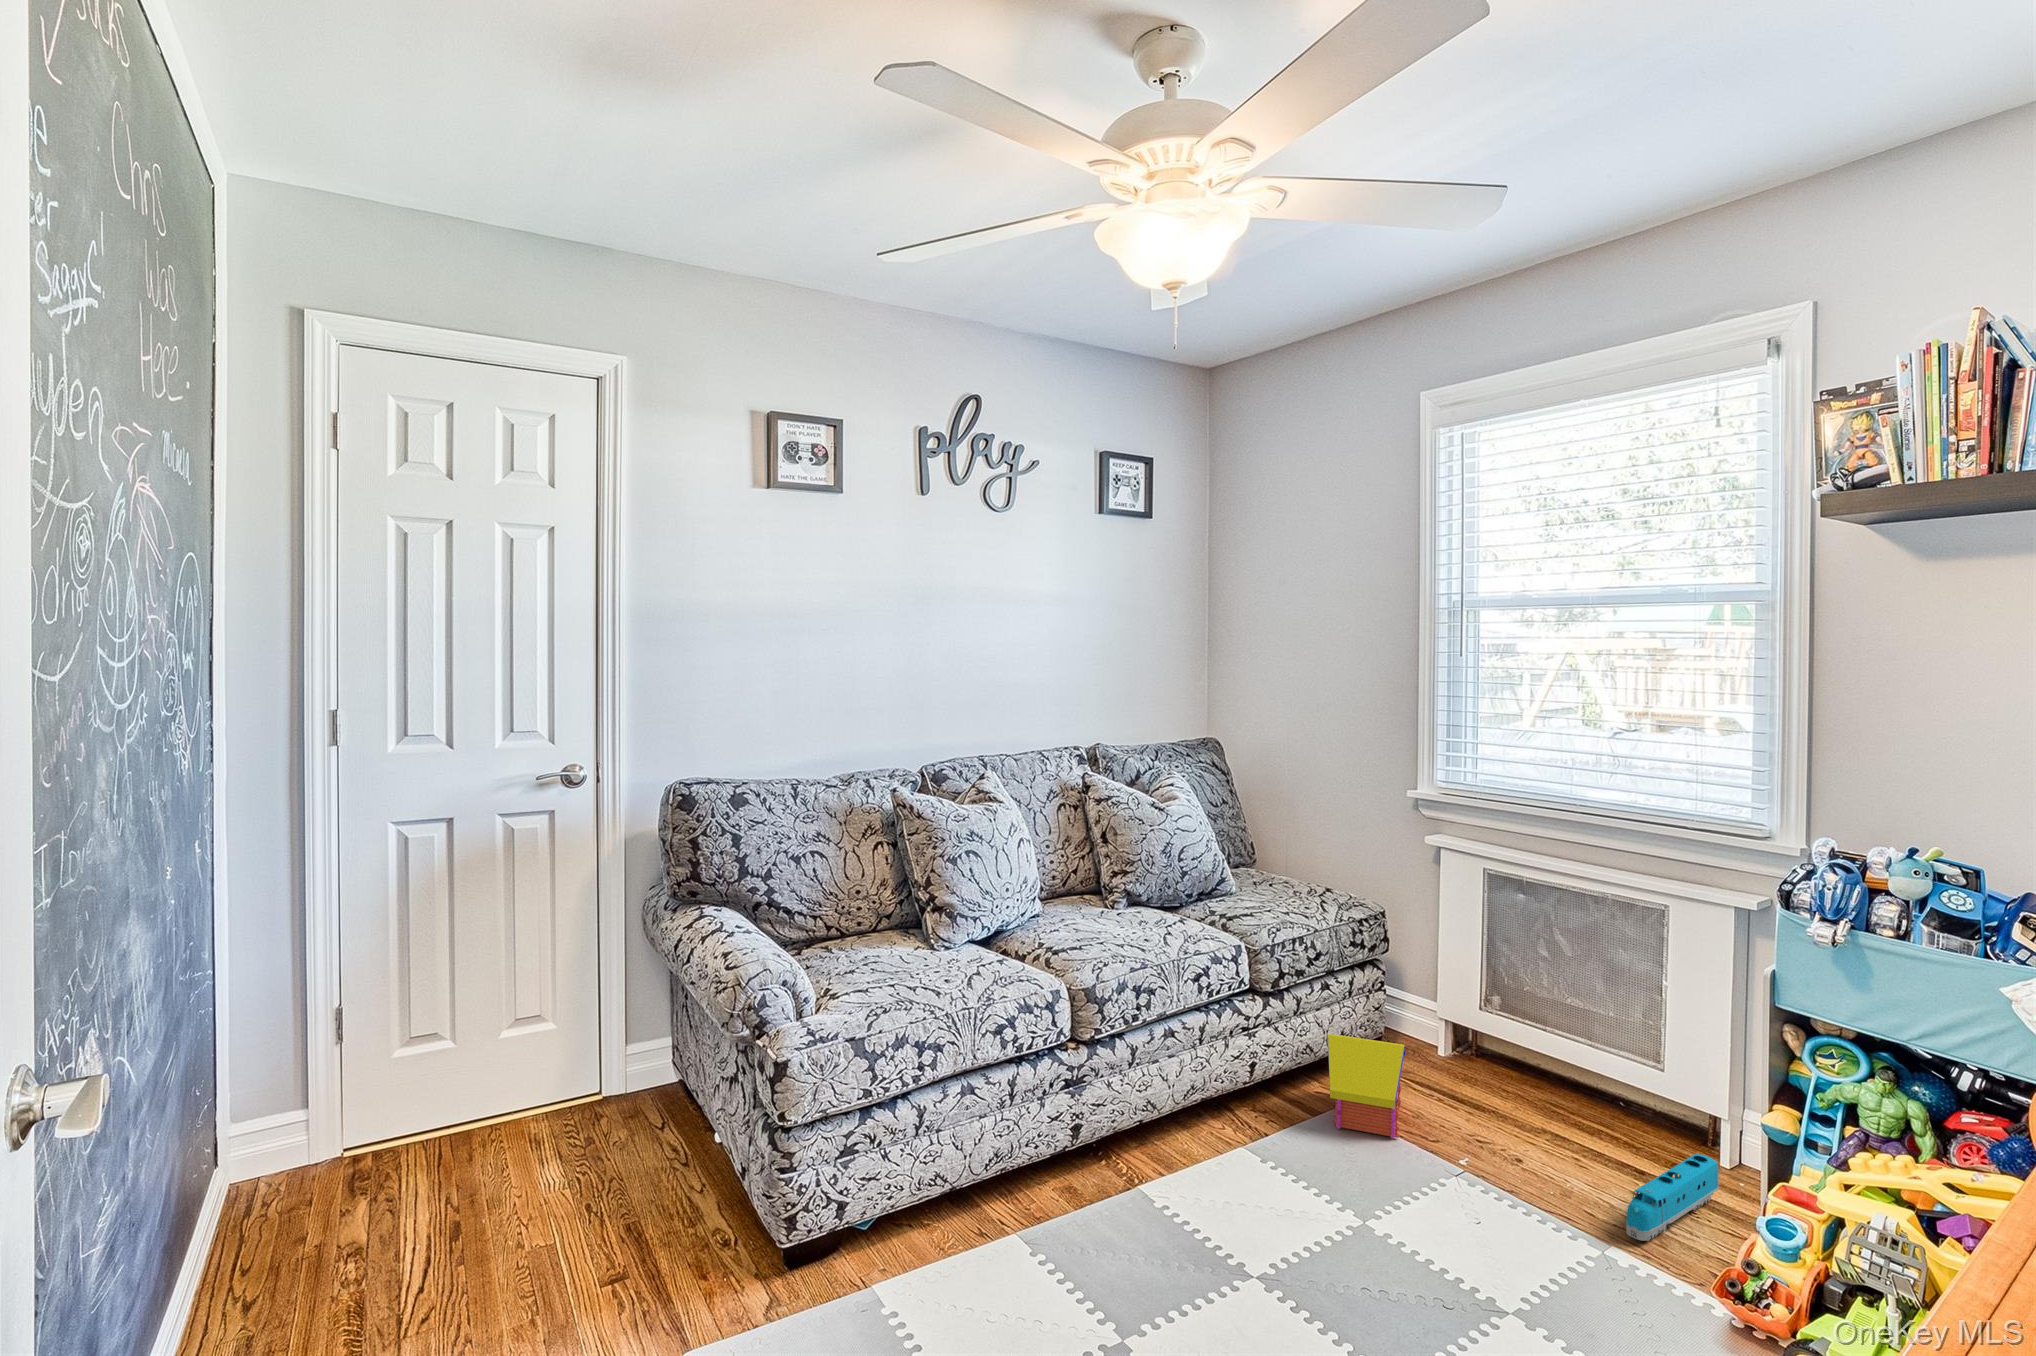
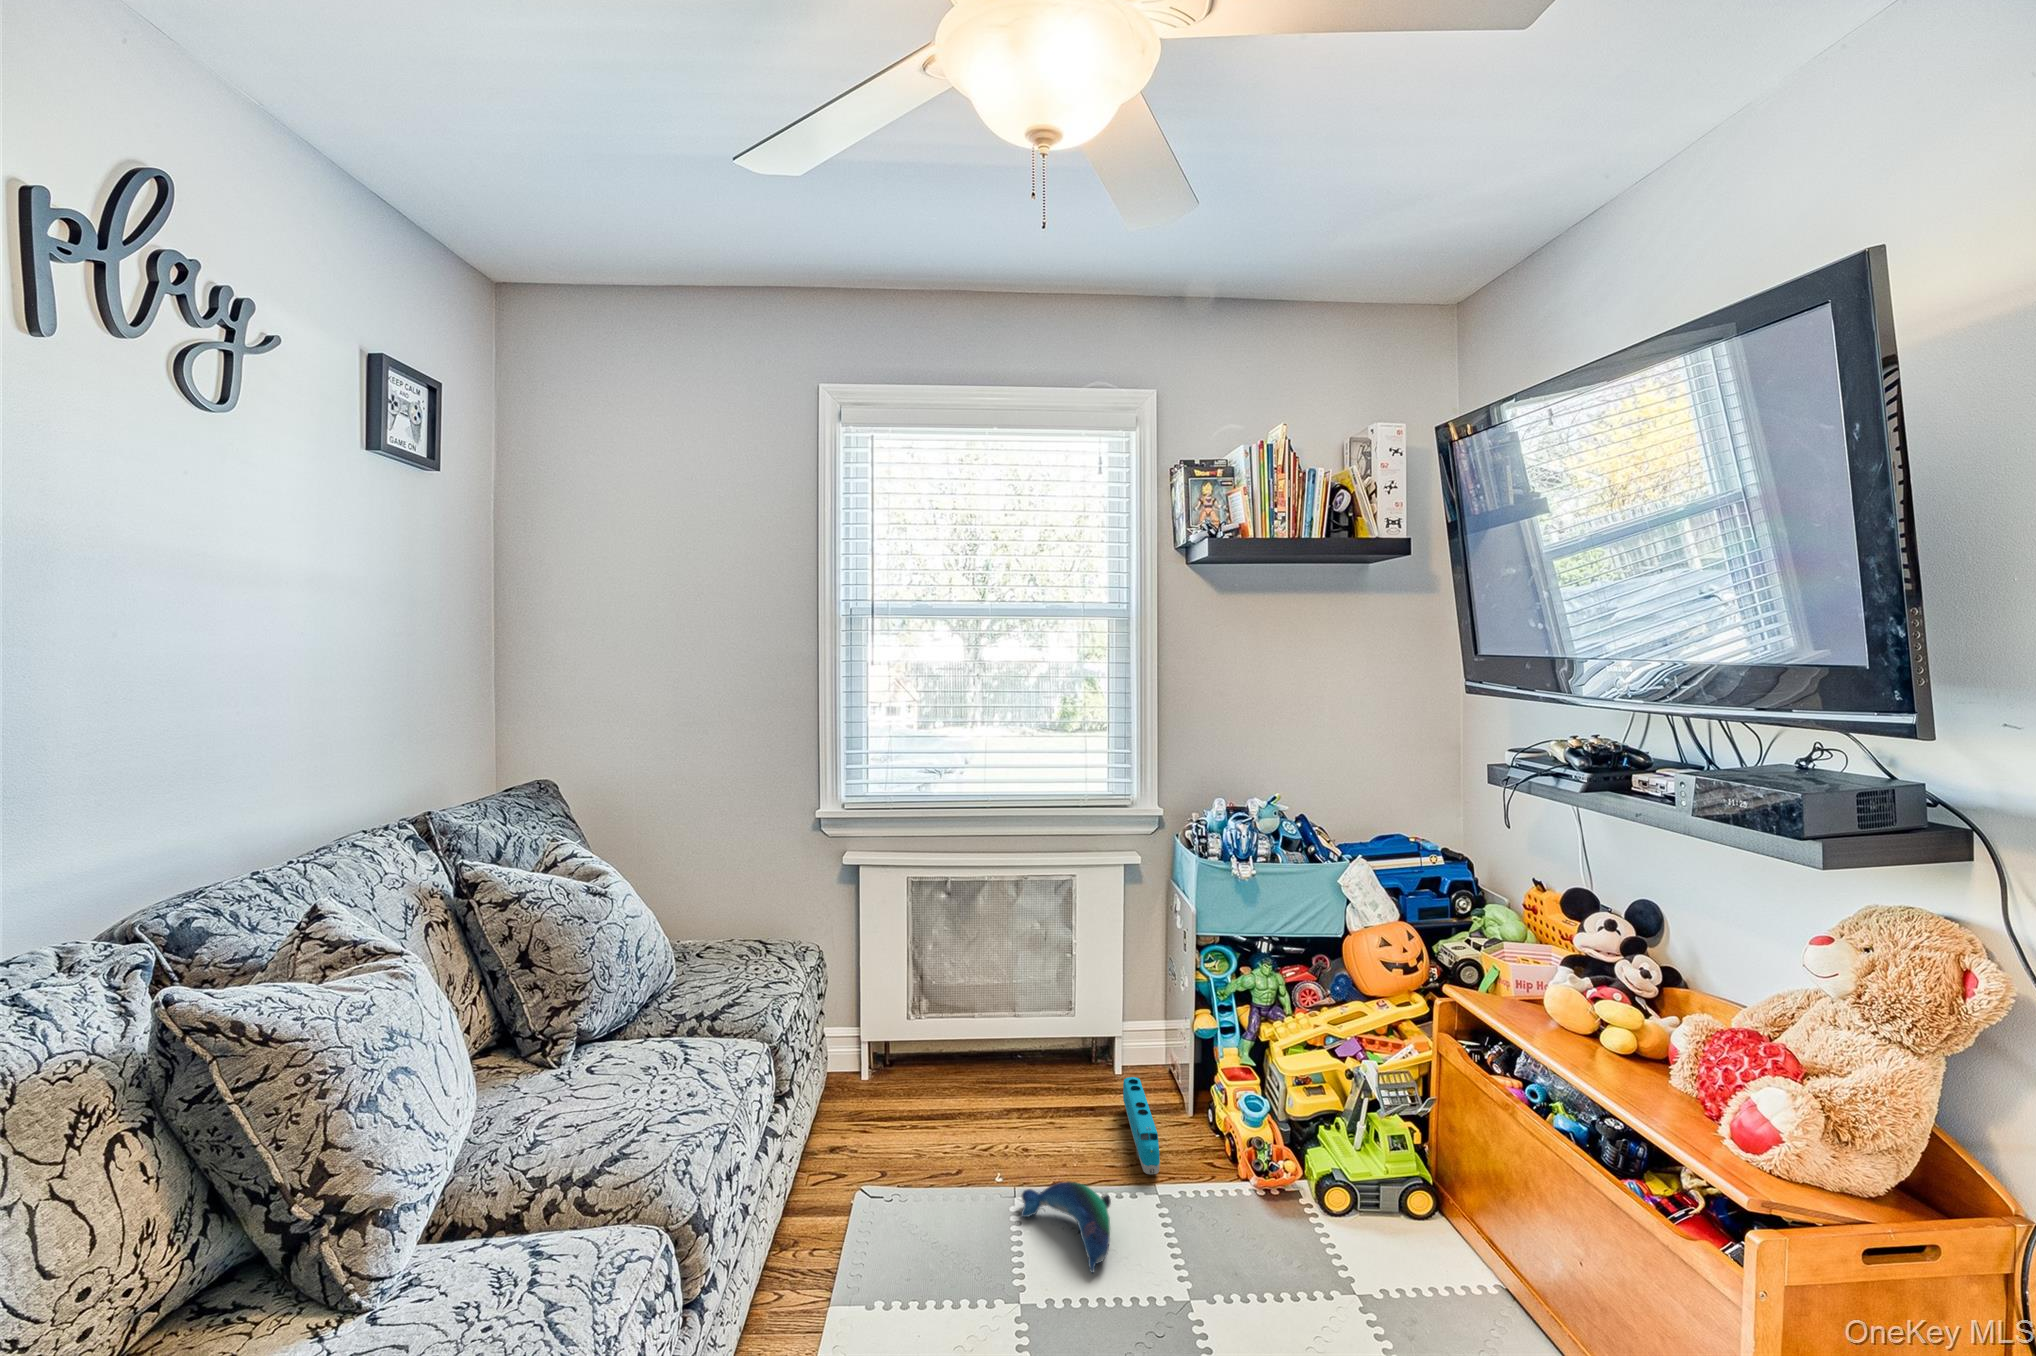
toy house: present [1327,1034,1405,1138] -> none [841,1086,939,1210]
plush toy: none [1444,1171,1525,1247] -> present [1021,1181,1111,1273]

